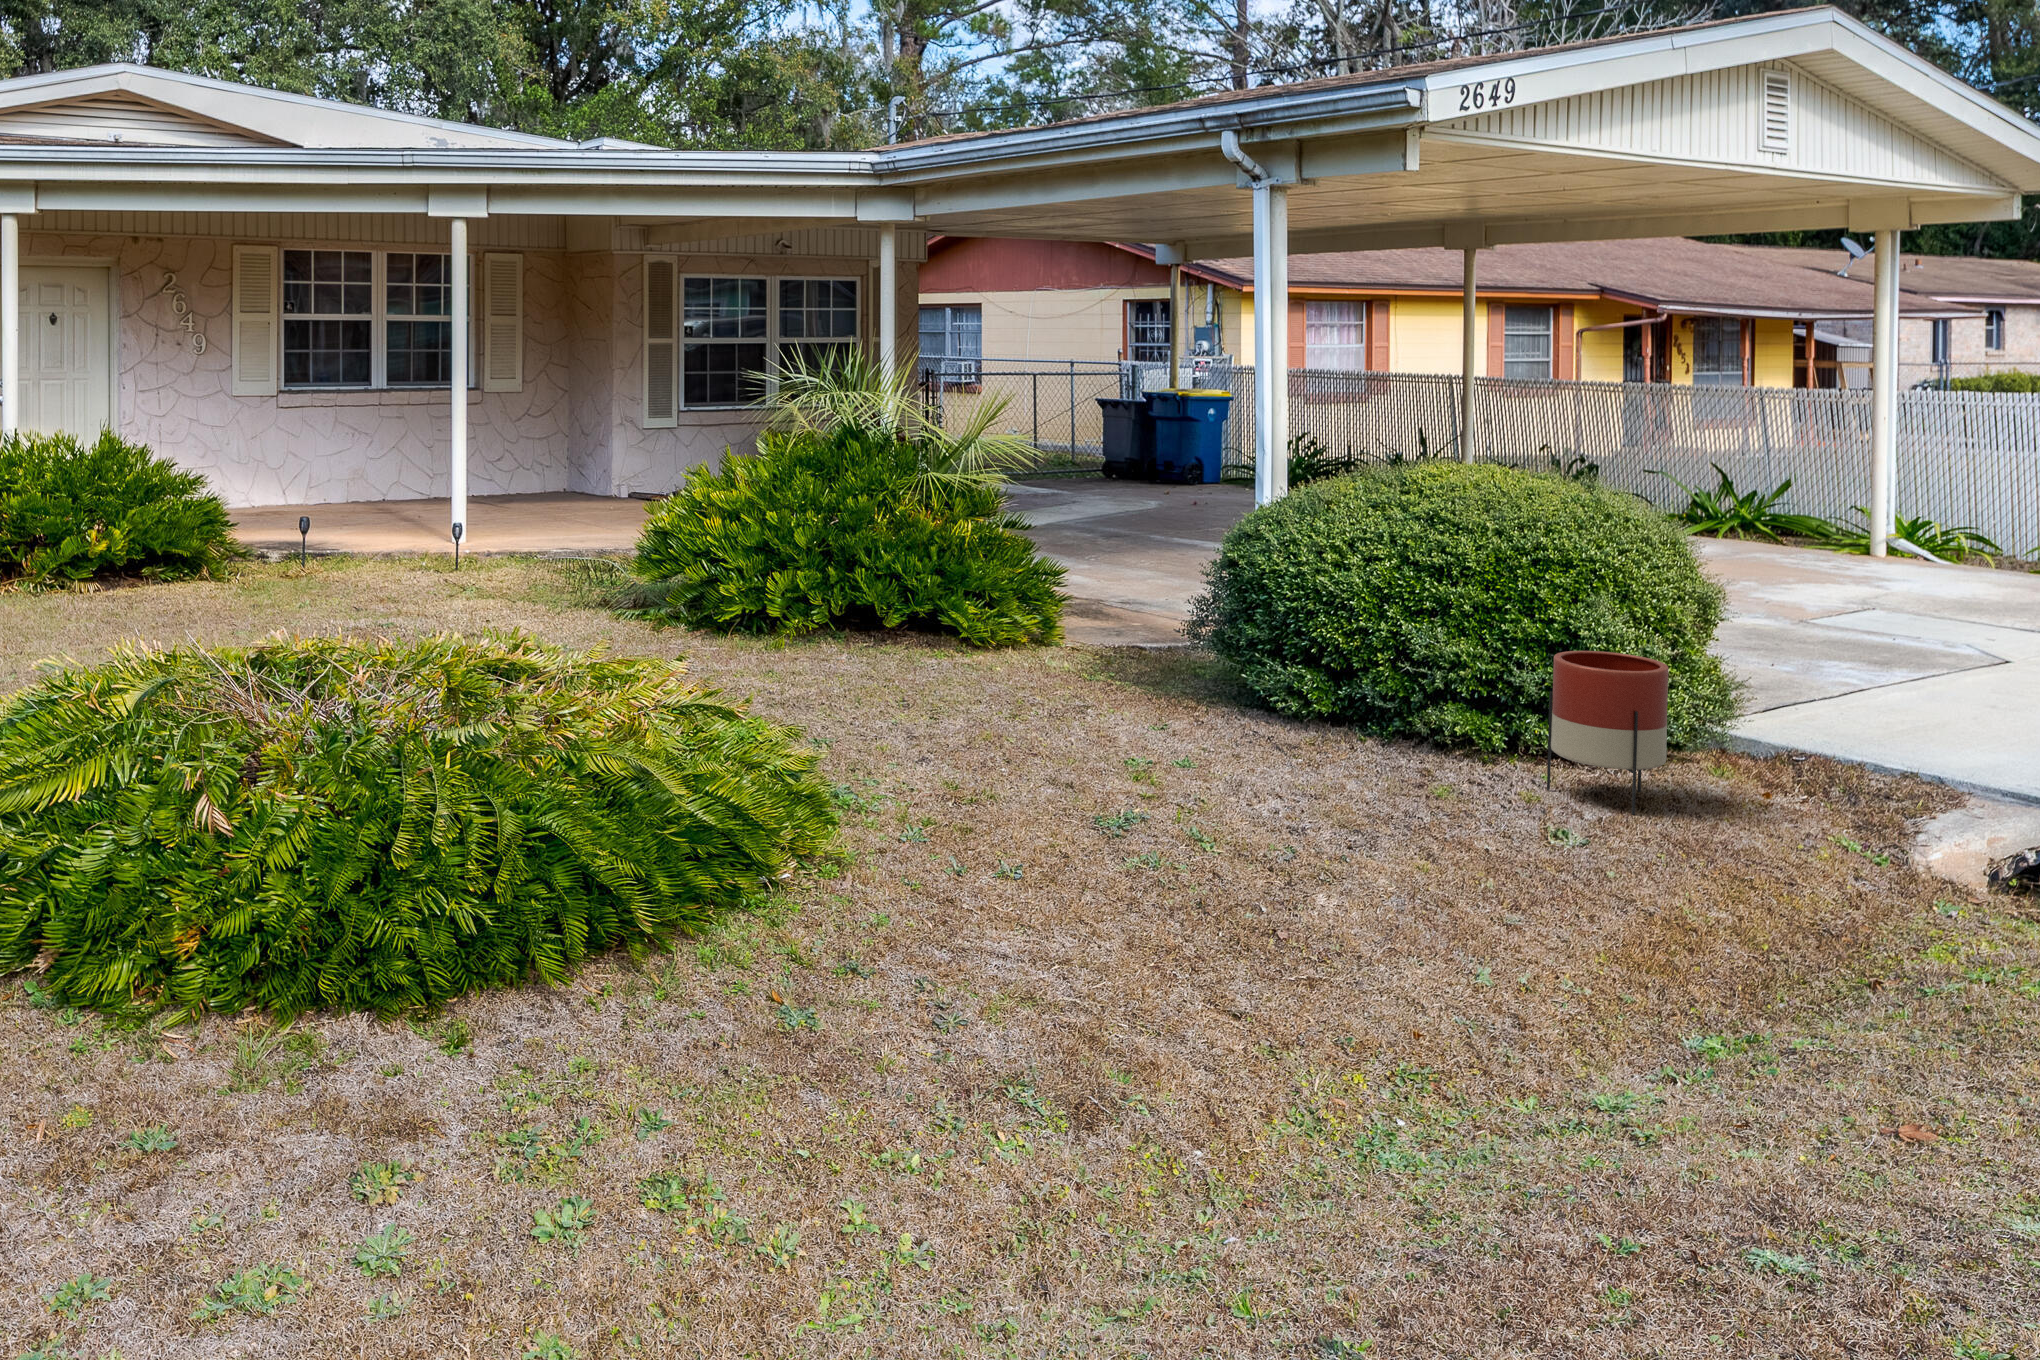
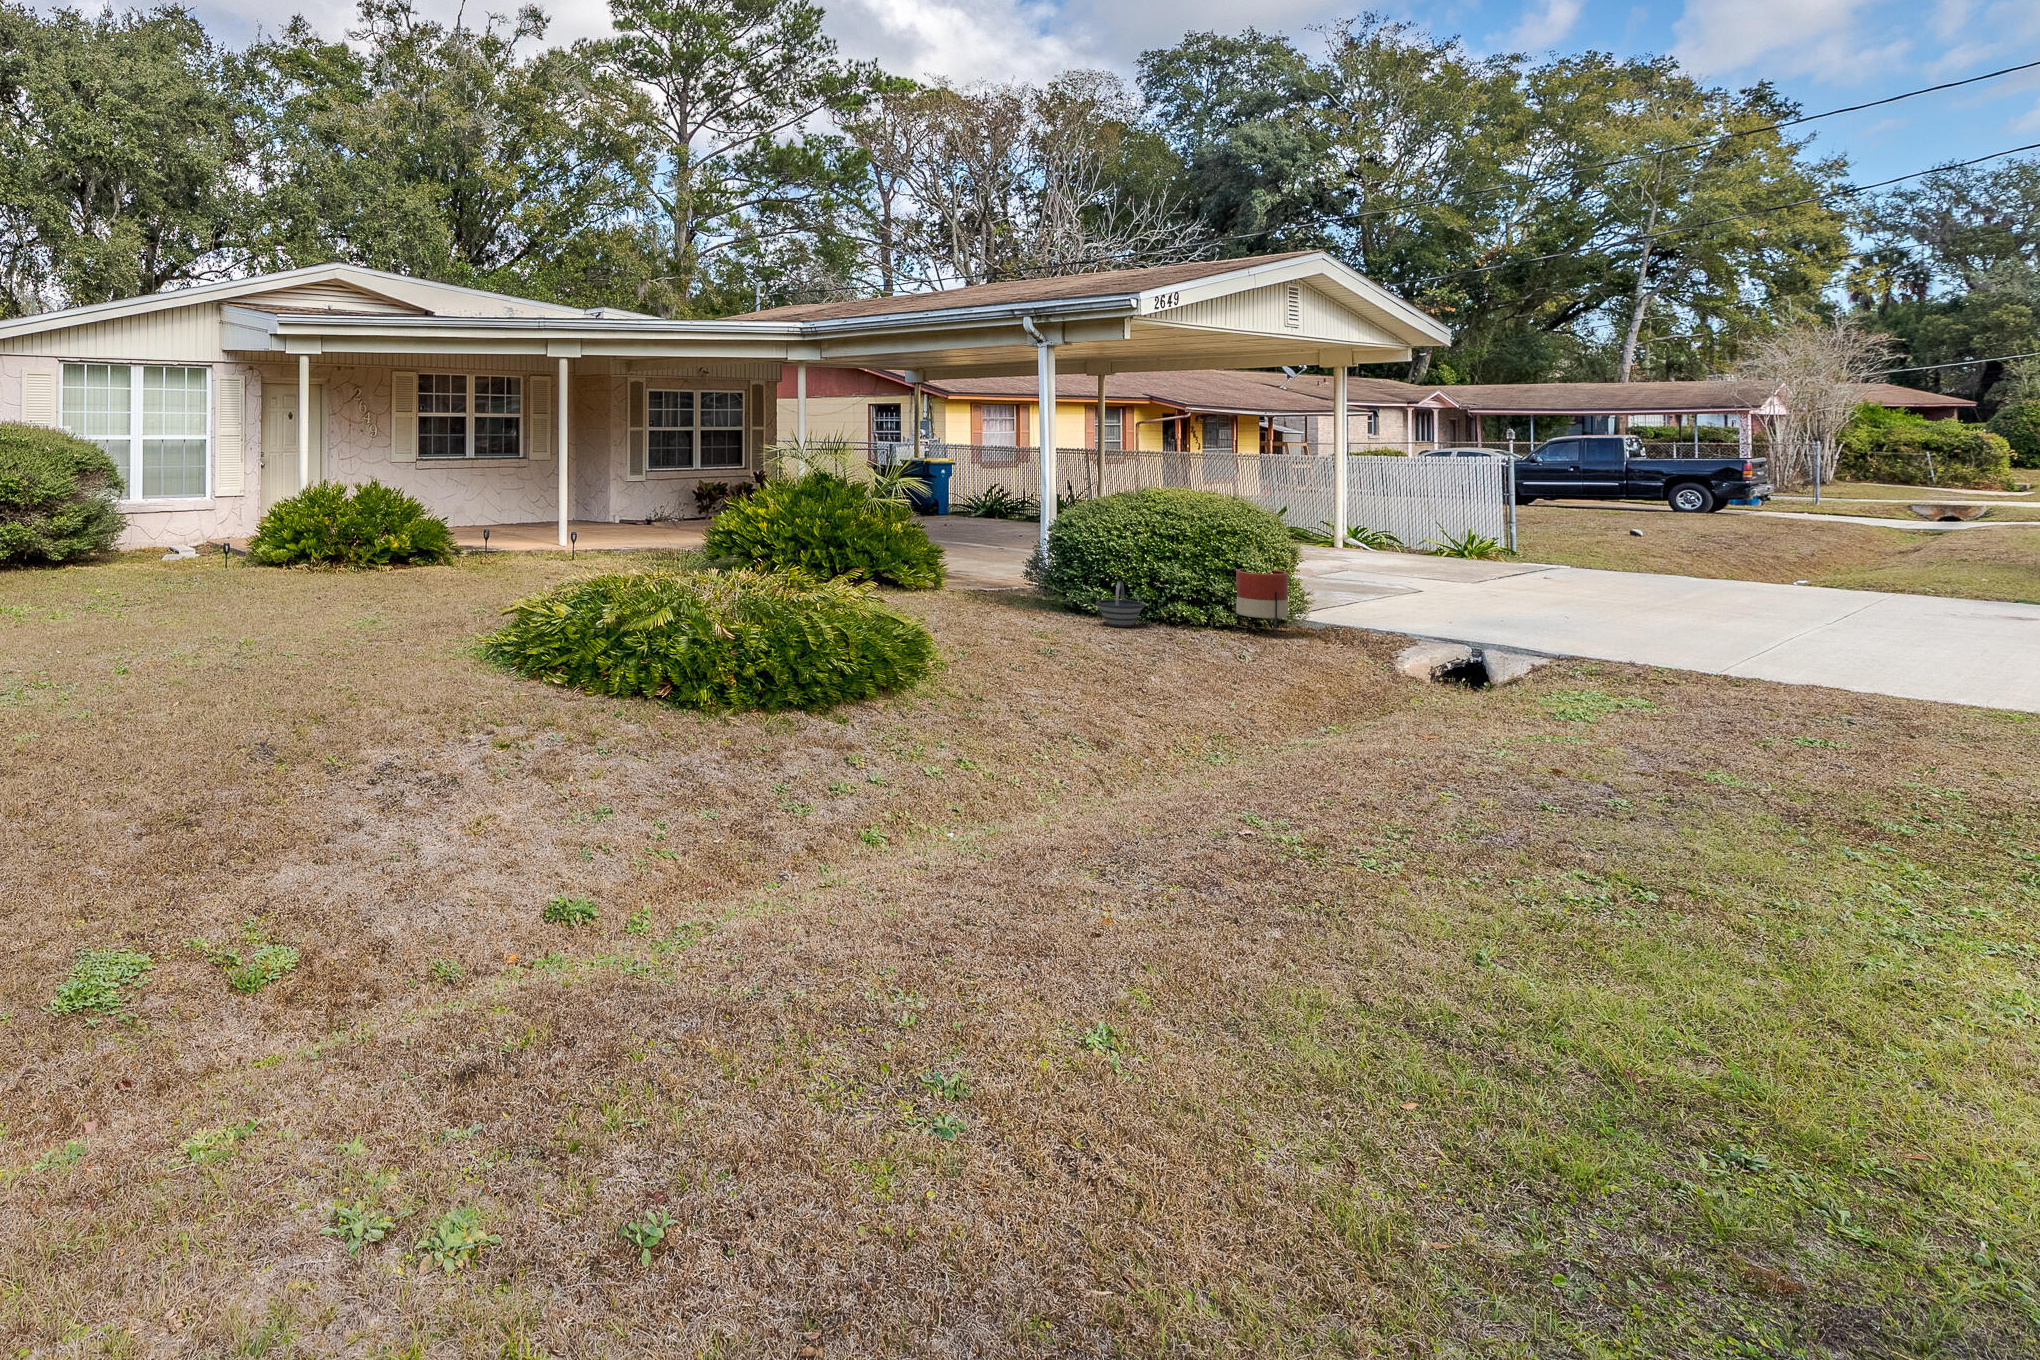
bucket: none [1257,664,1358,765] -> present [1096,581,1145,627]

